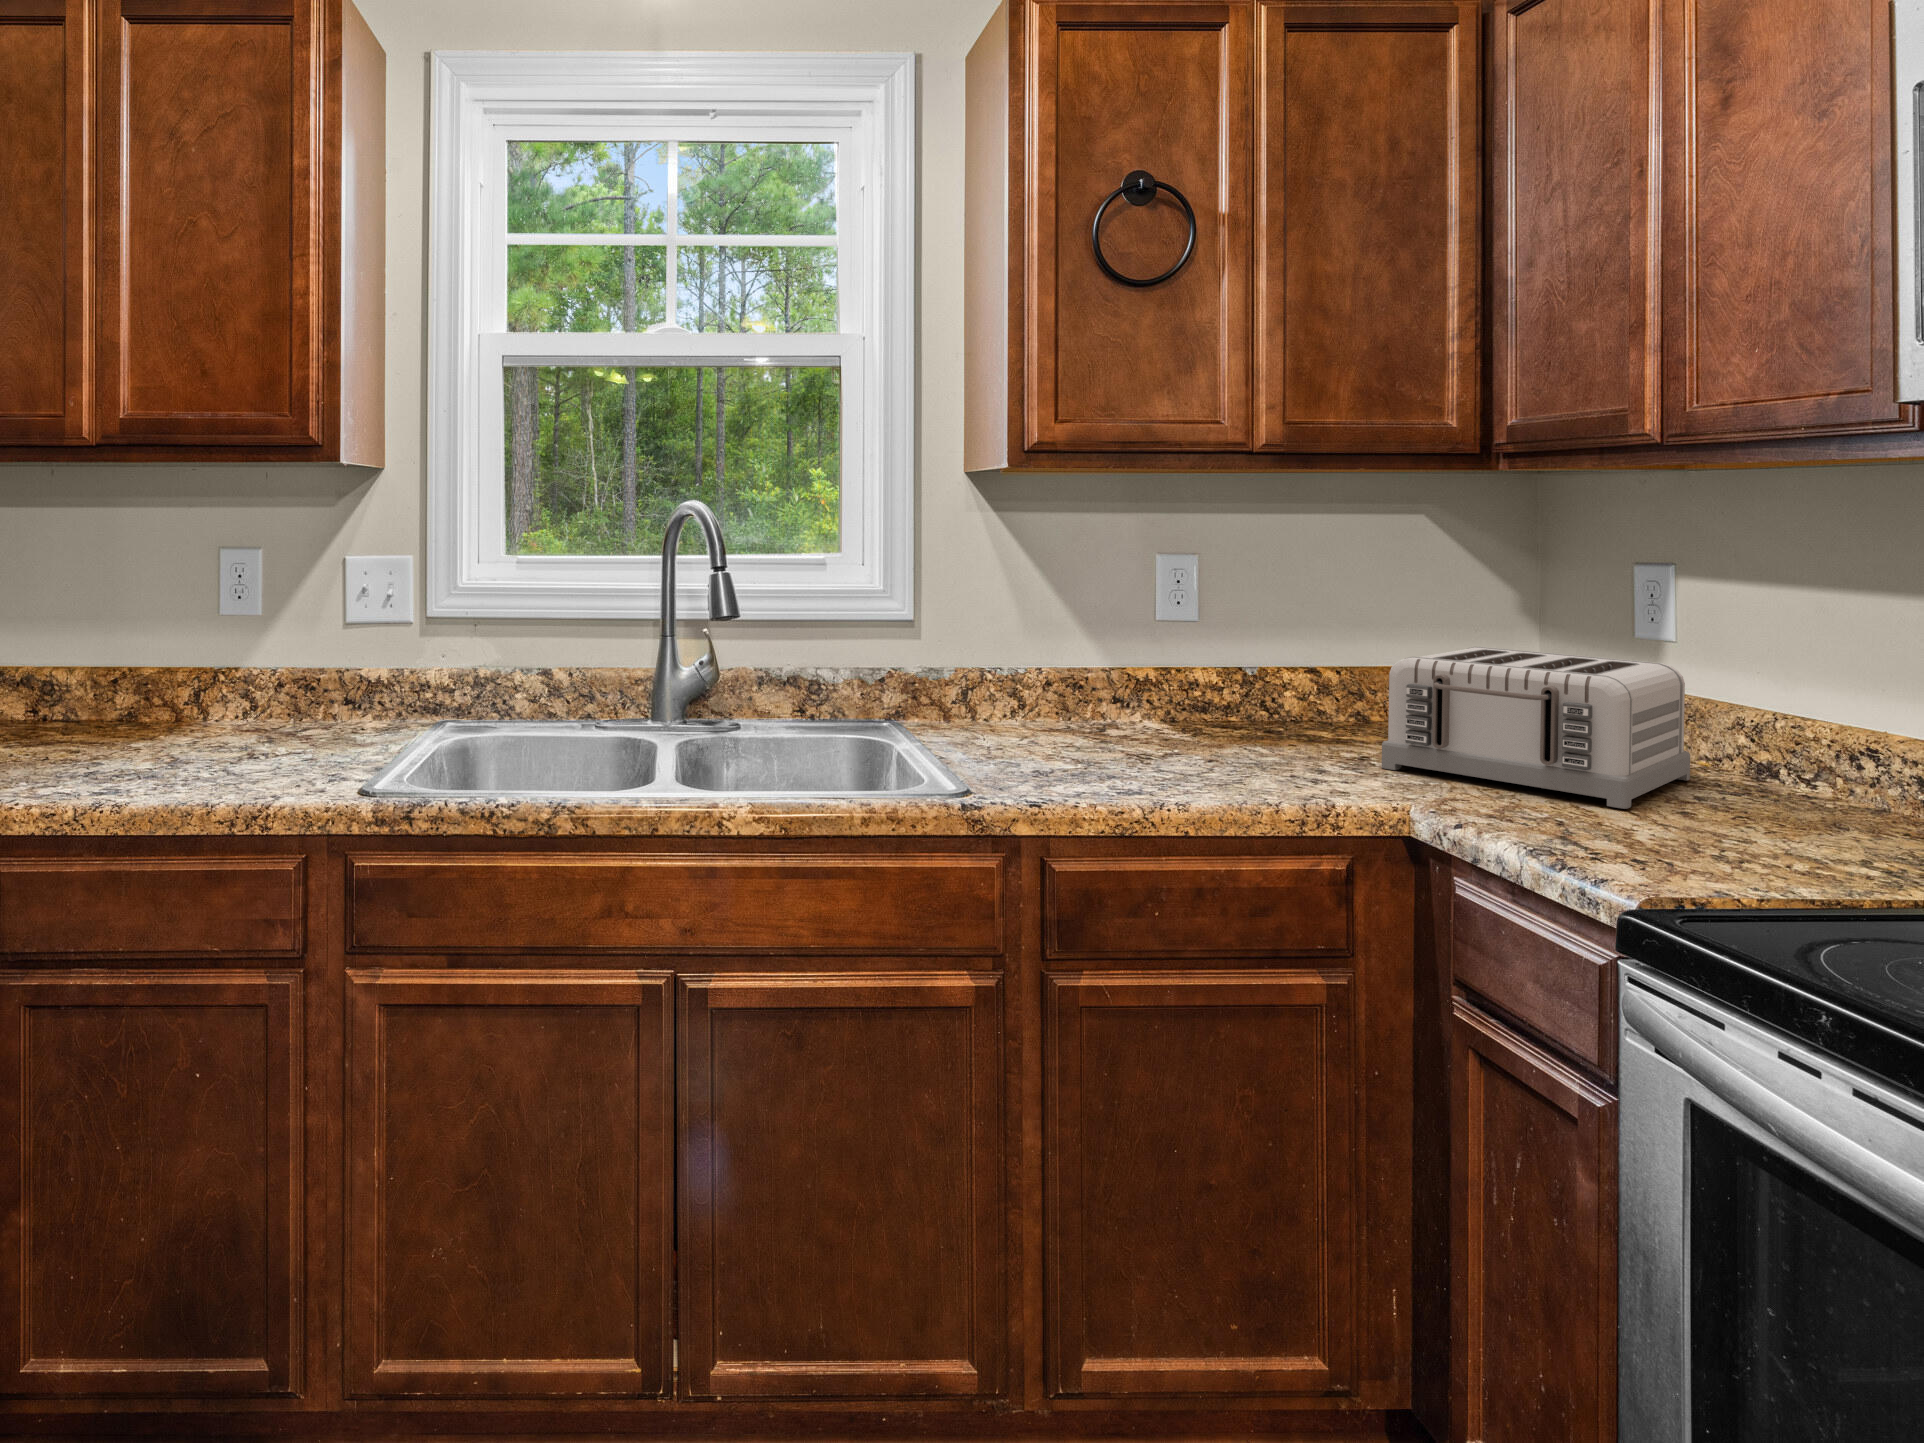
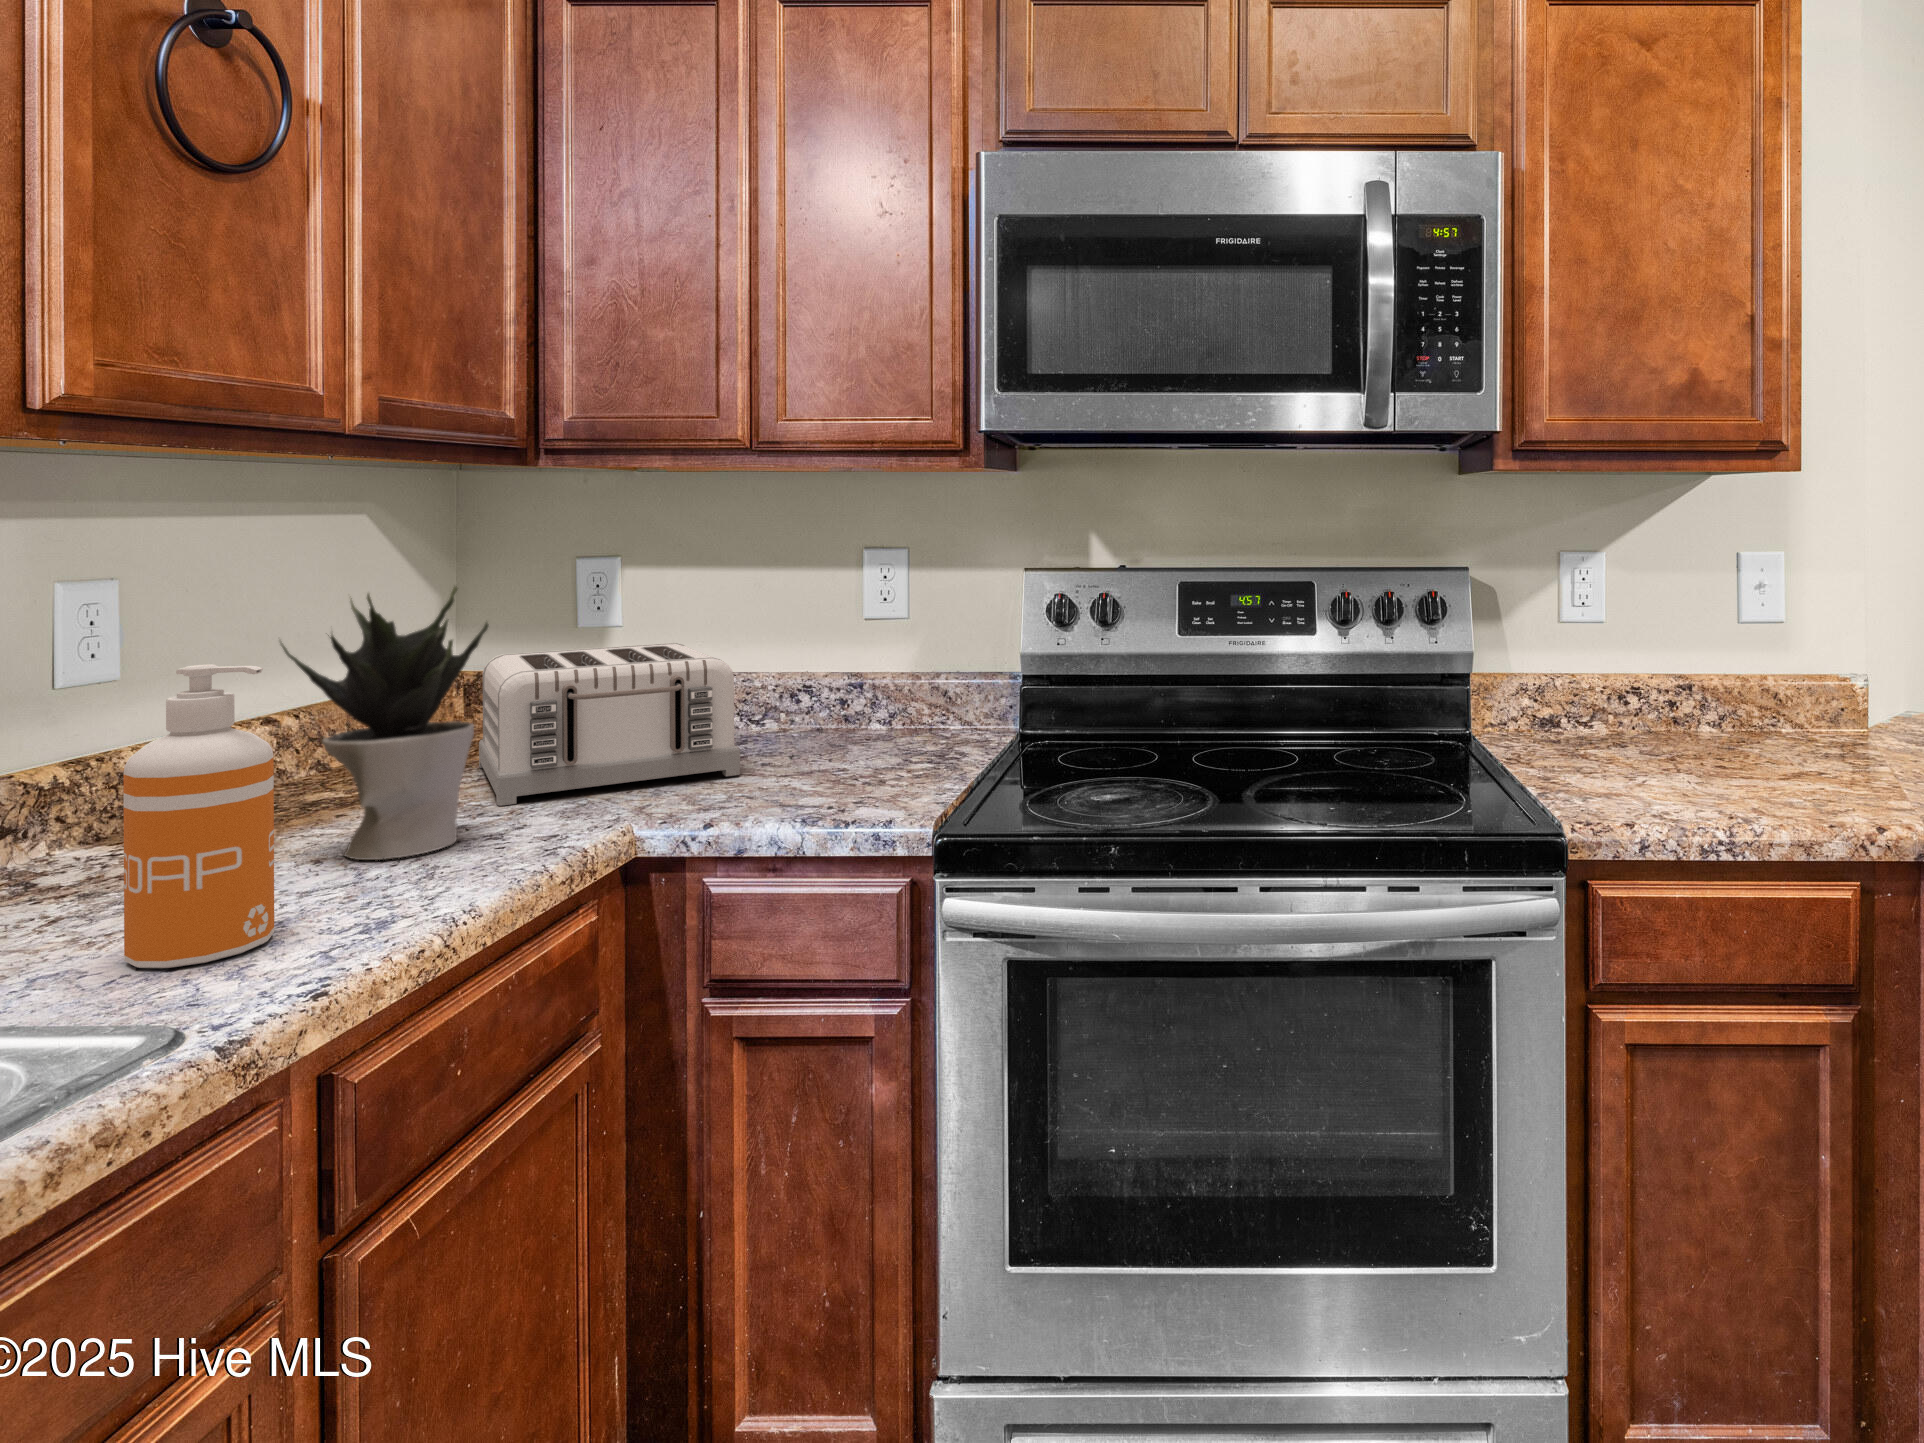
potted plant: none [1197,569,1343,775] -> present [280,586,489,860]
soap dispenser: none [1022,602,1096,779] -> present [123,664,274,968]

